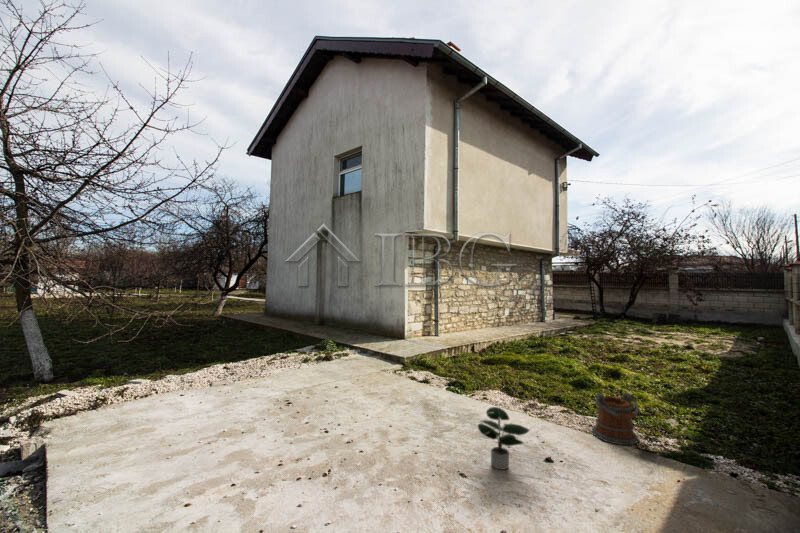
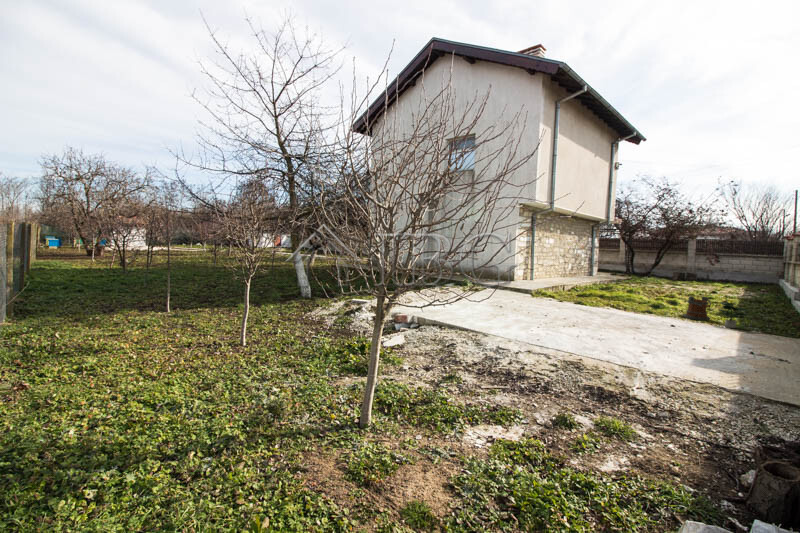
potted plant: present [478,407,529,469] -> present [719,302,748,328]

